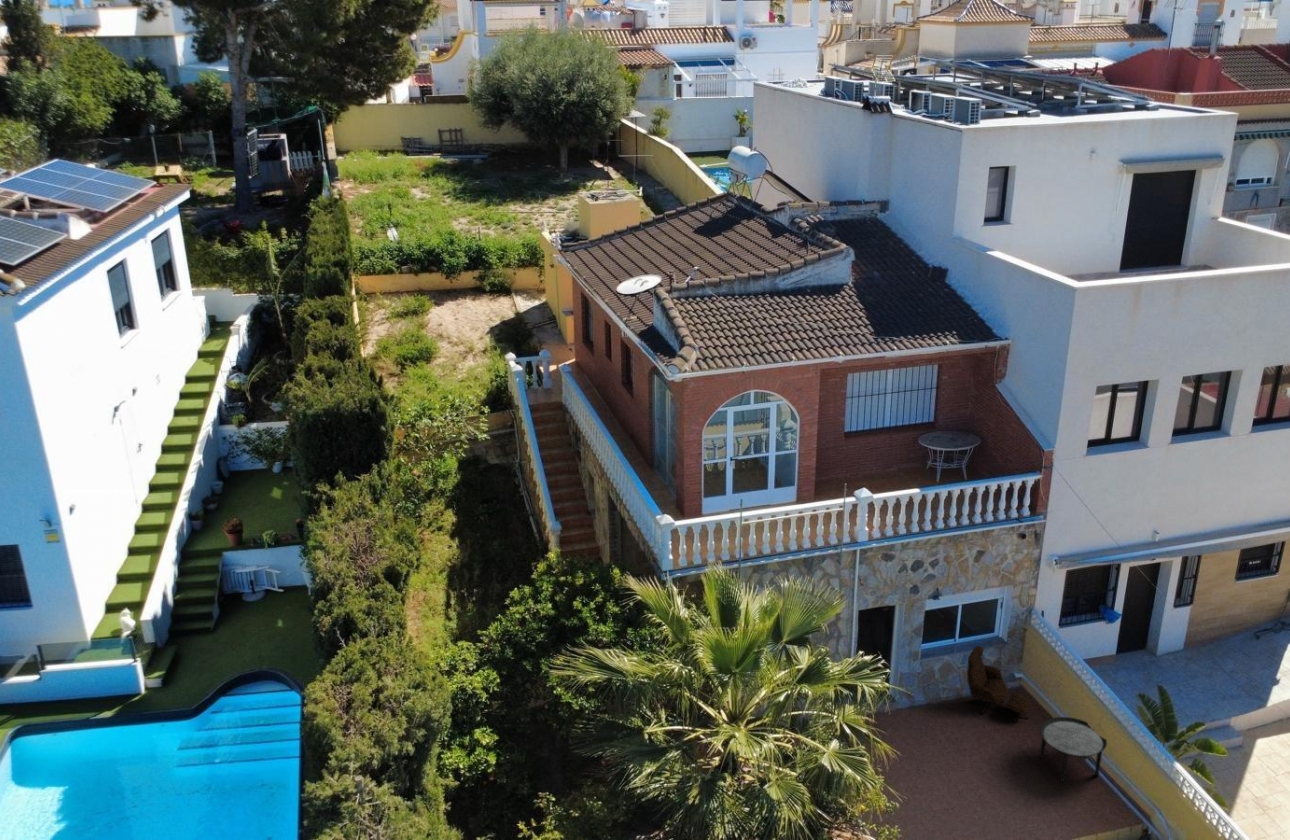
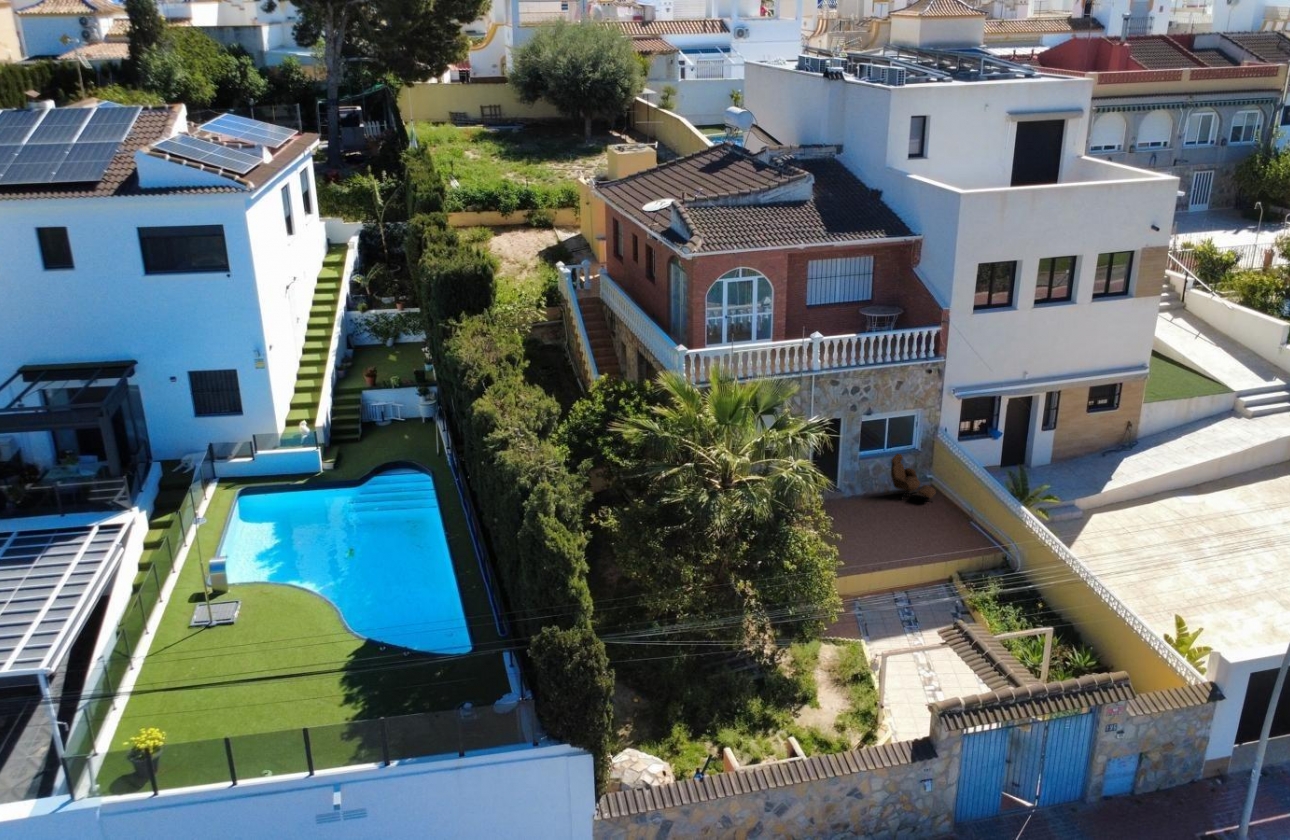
round table: present [1040,717,1107,782] -> none [938,495,983,535]

